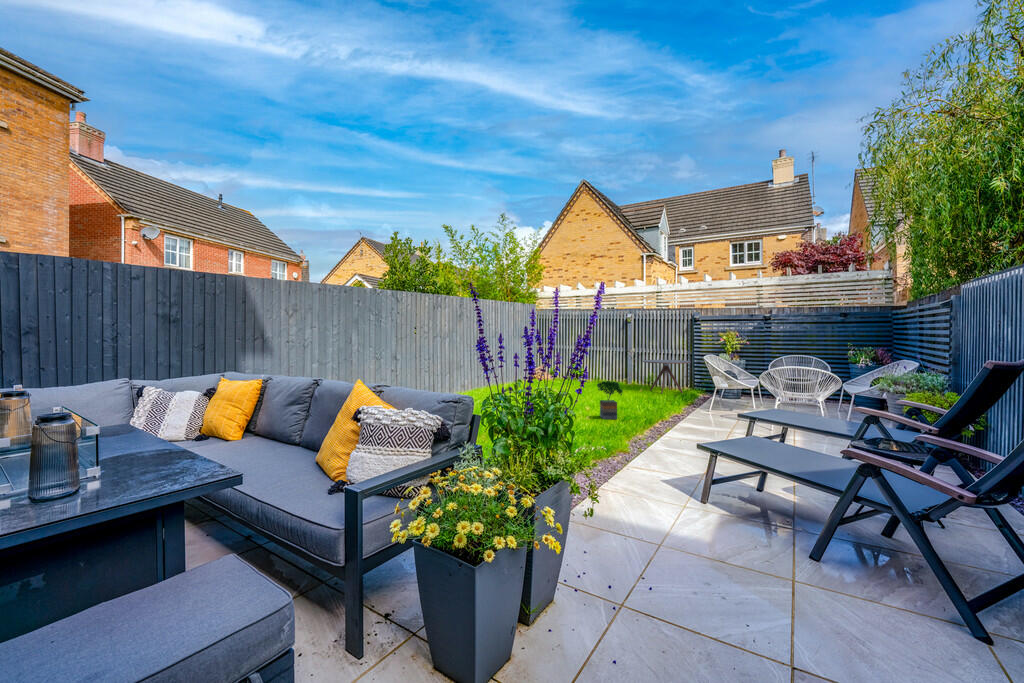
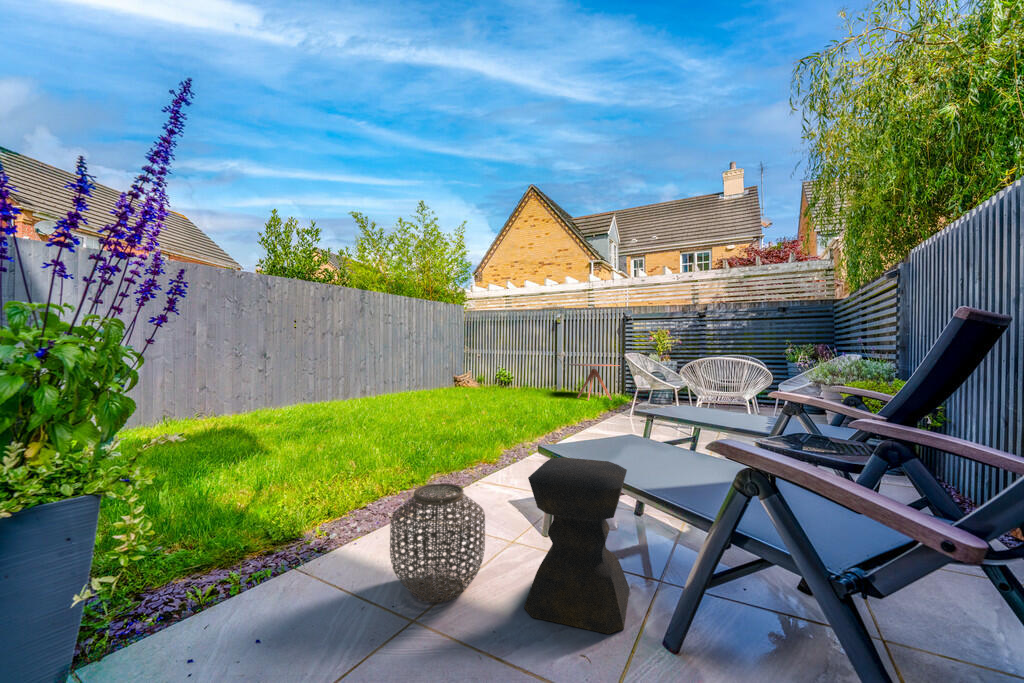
potted tree: present [597,381,623,419] -> none [482,376,514,424]
stool: none [723,454,788,548] -> present [524,457,630,634]
woven basket: none [641,468,697,533] -> present [390,483,485,602]

